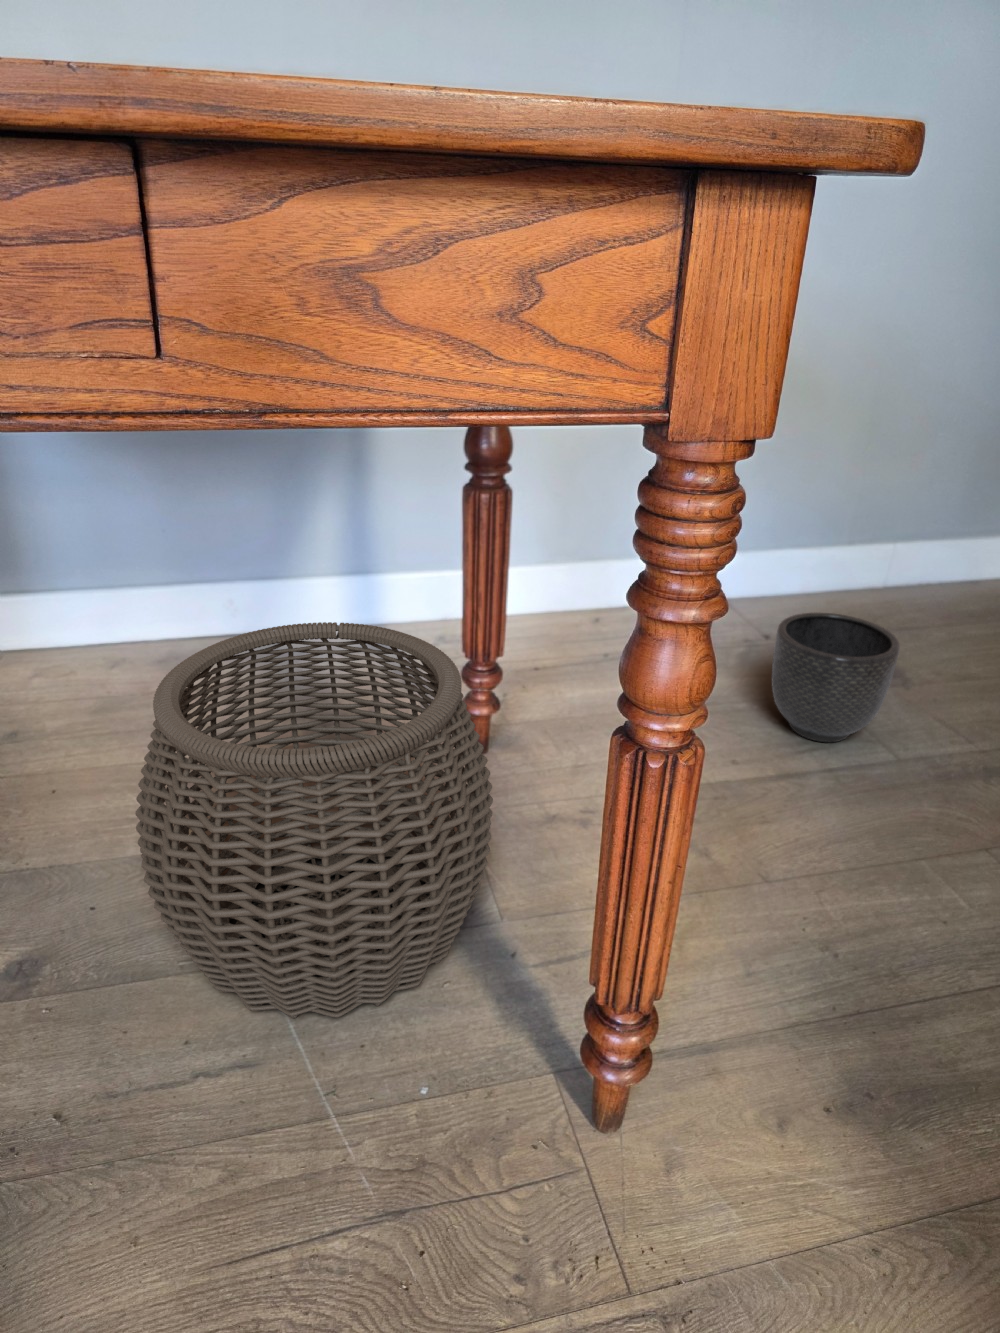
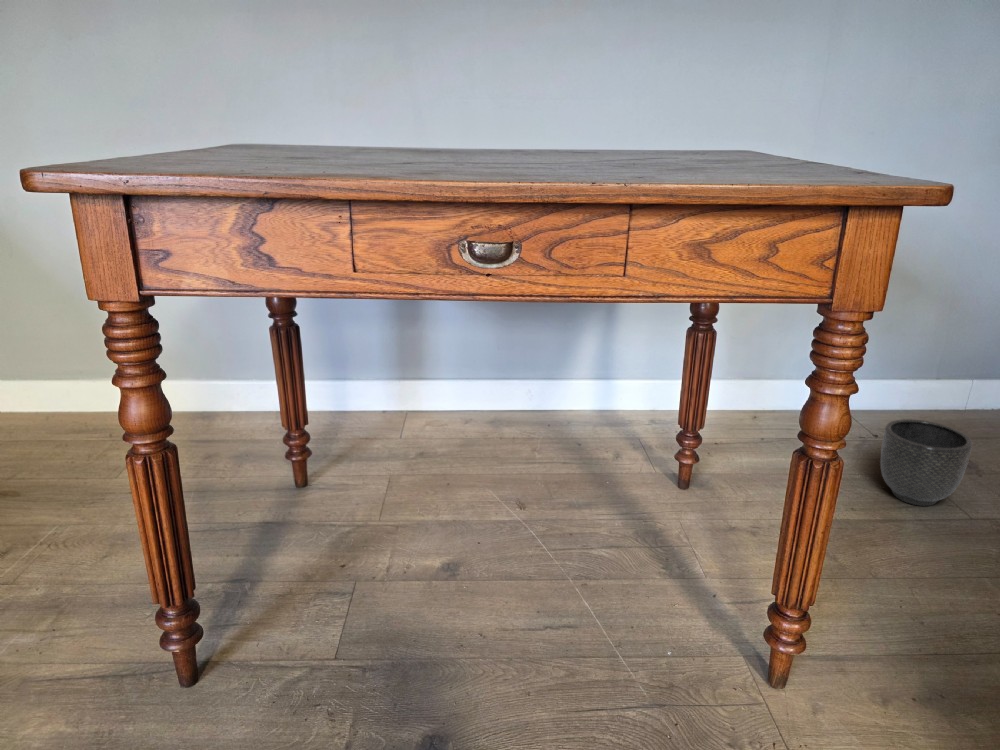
woven basket: present [135,622,493,1018] -> none [516,398,709,613]

